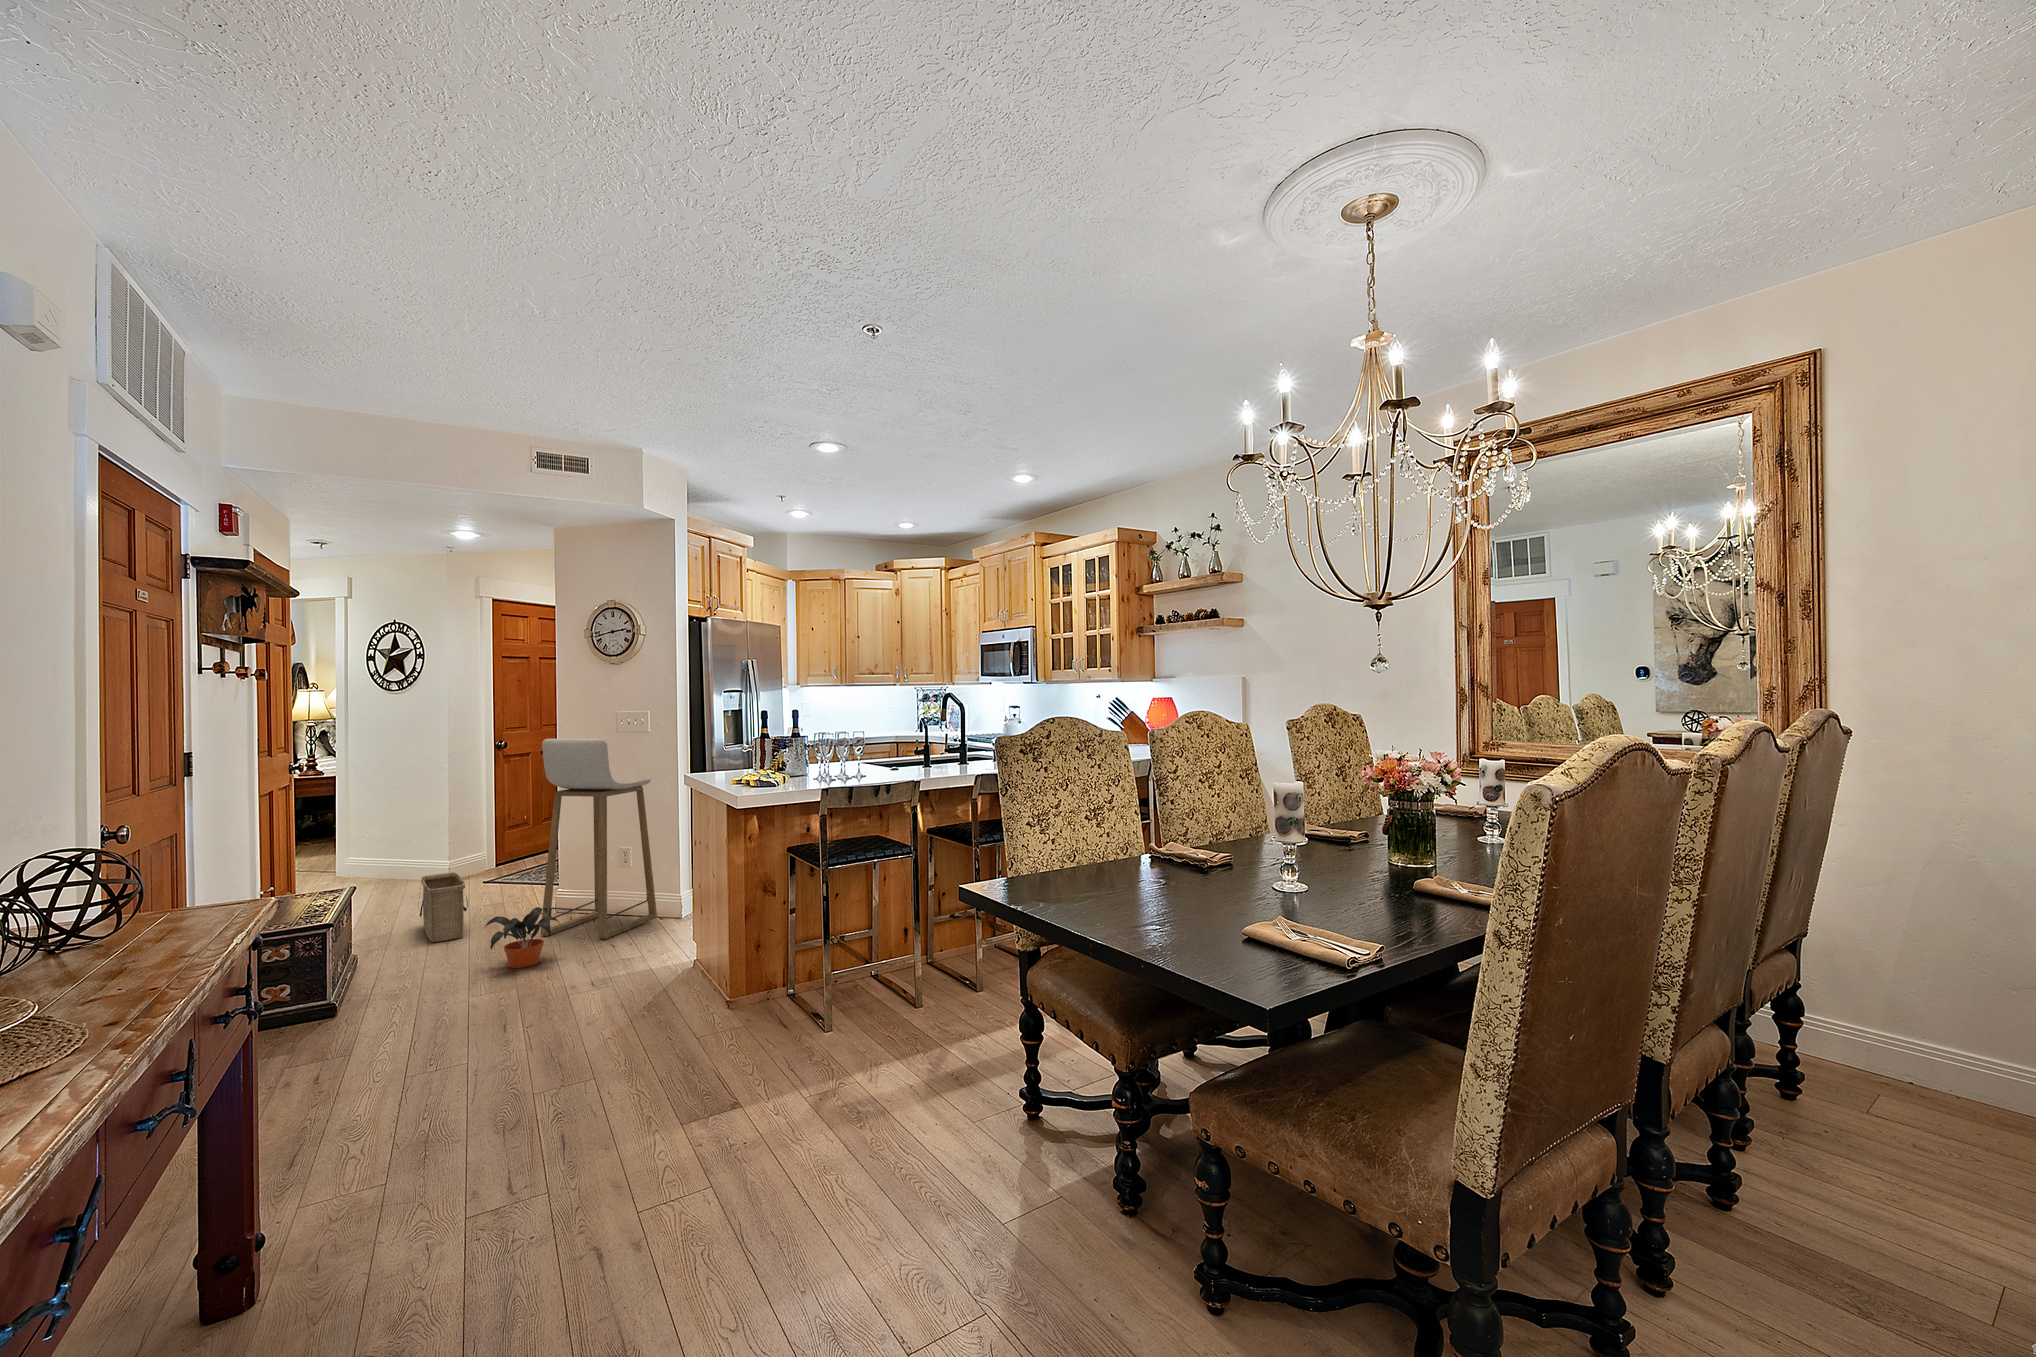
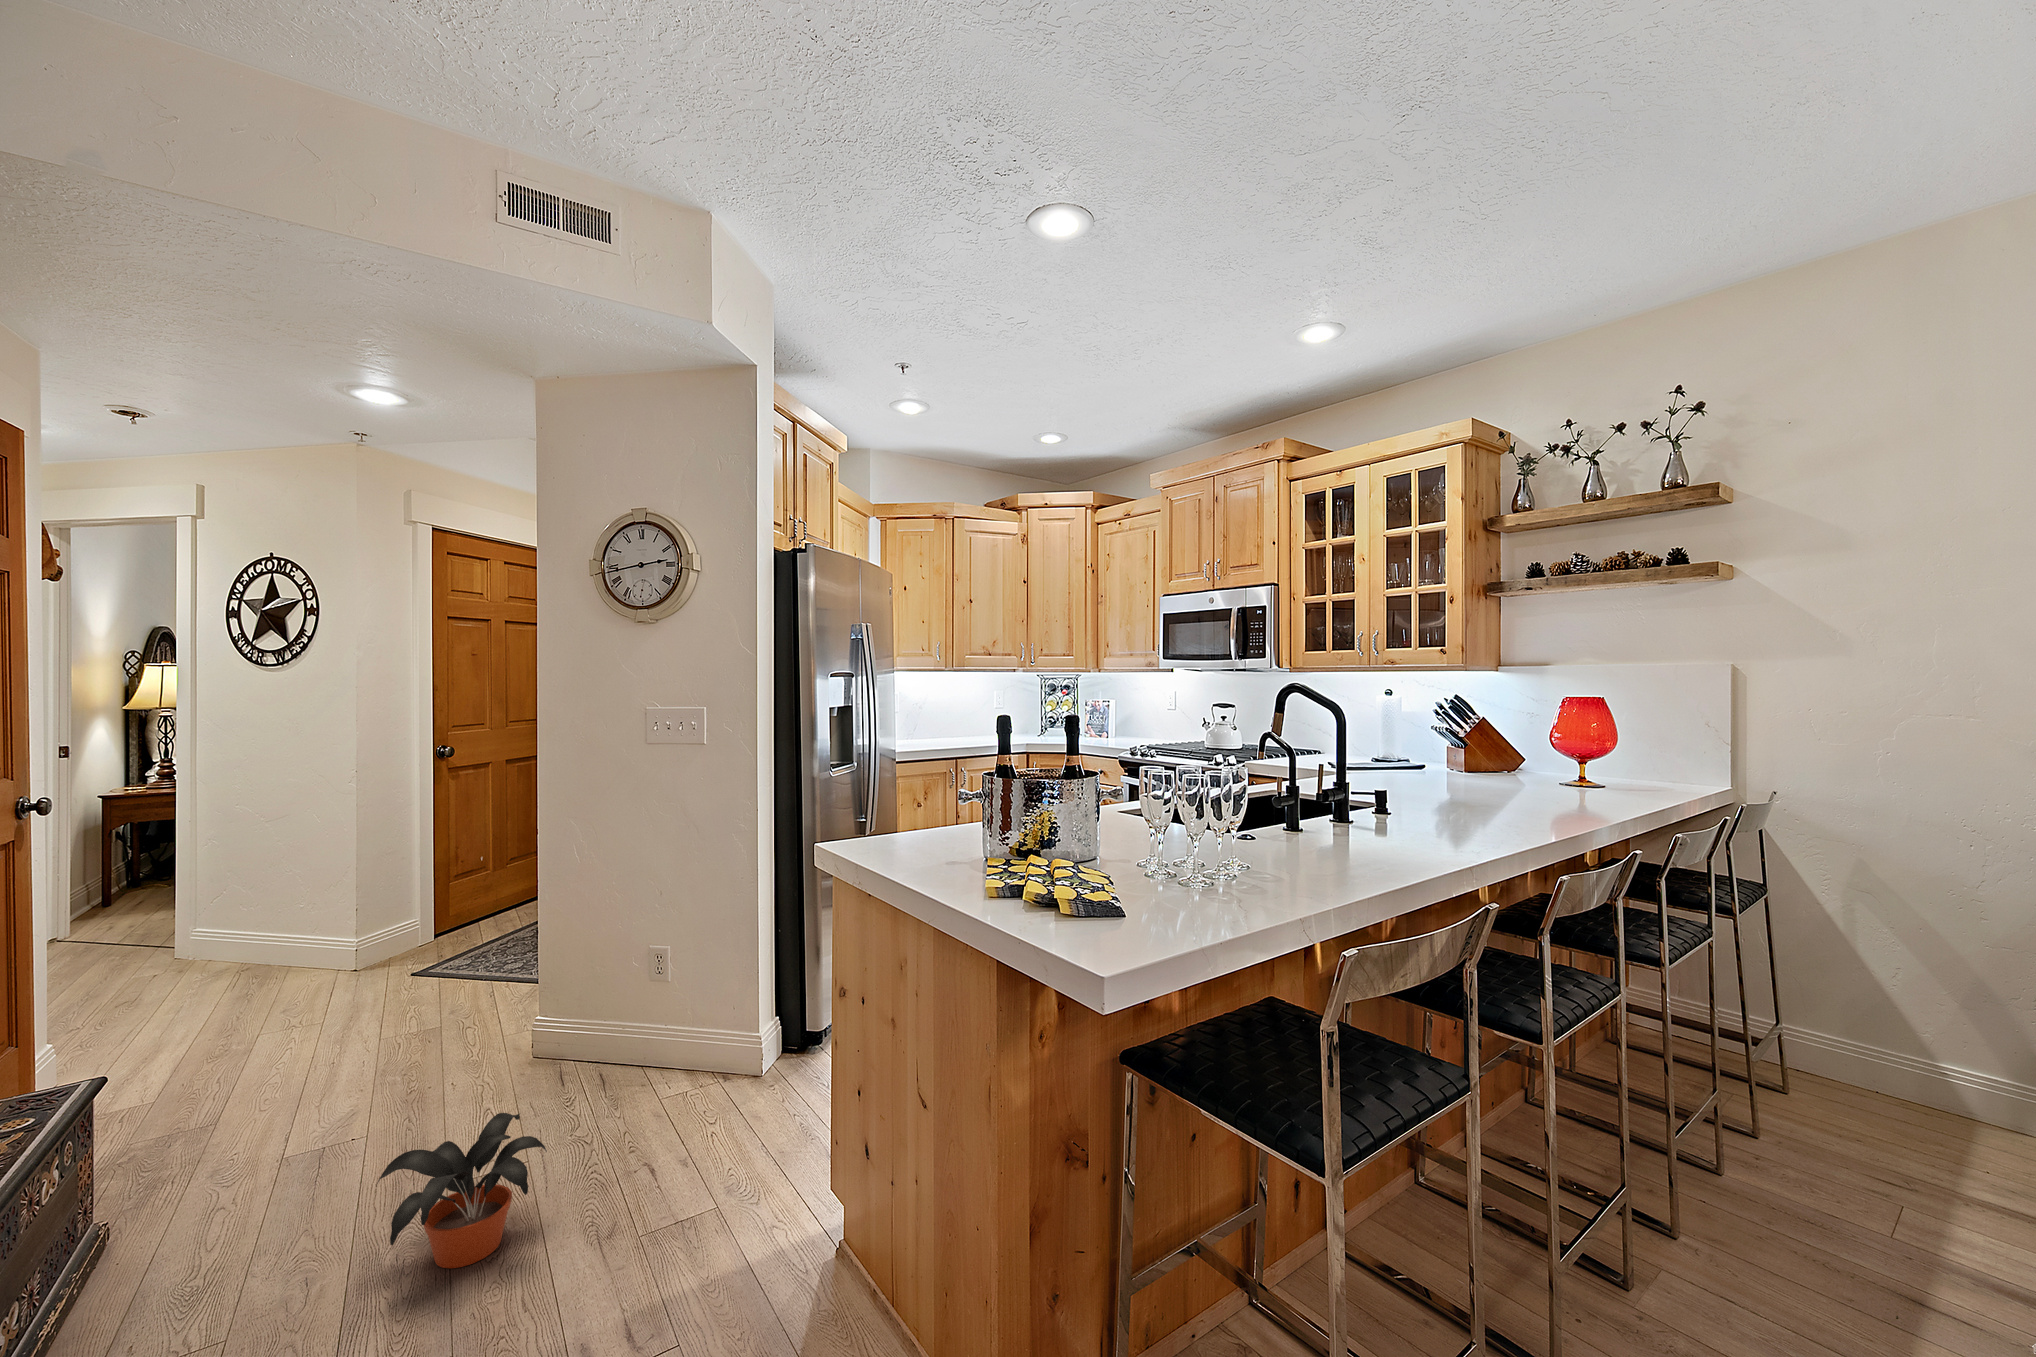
bar stool: present [540,739,657,939] -> none [504,759,718,1150]
basket: present [420,872,468,942] -> none [264,996,364,1159]

